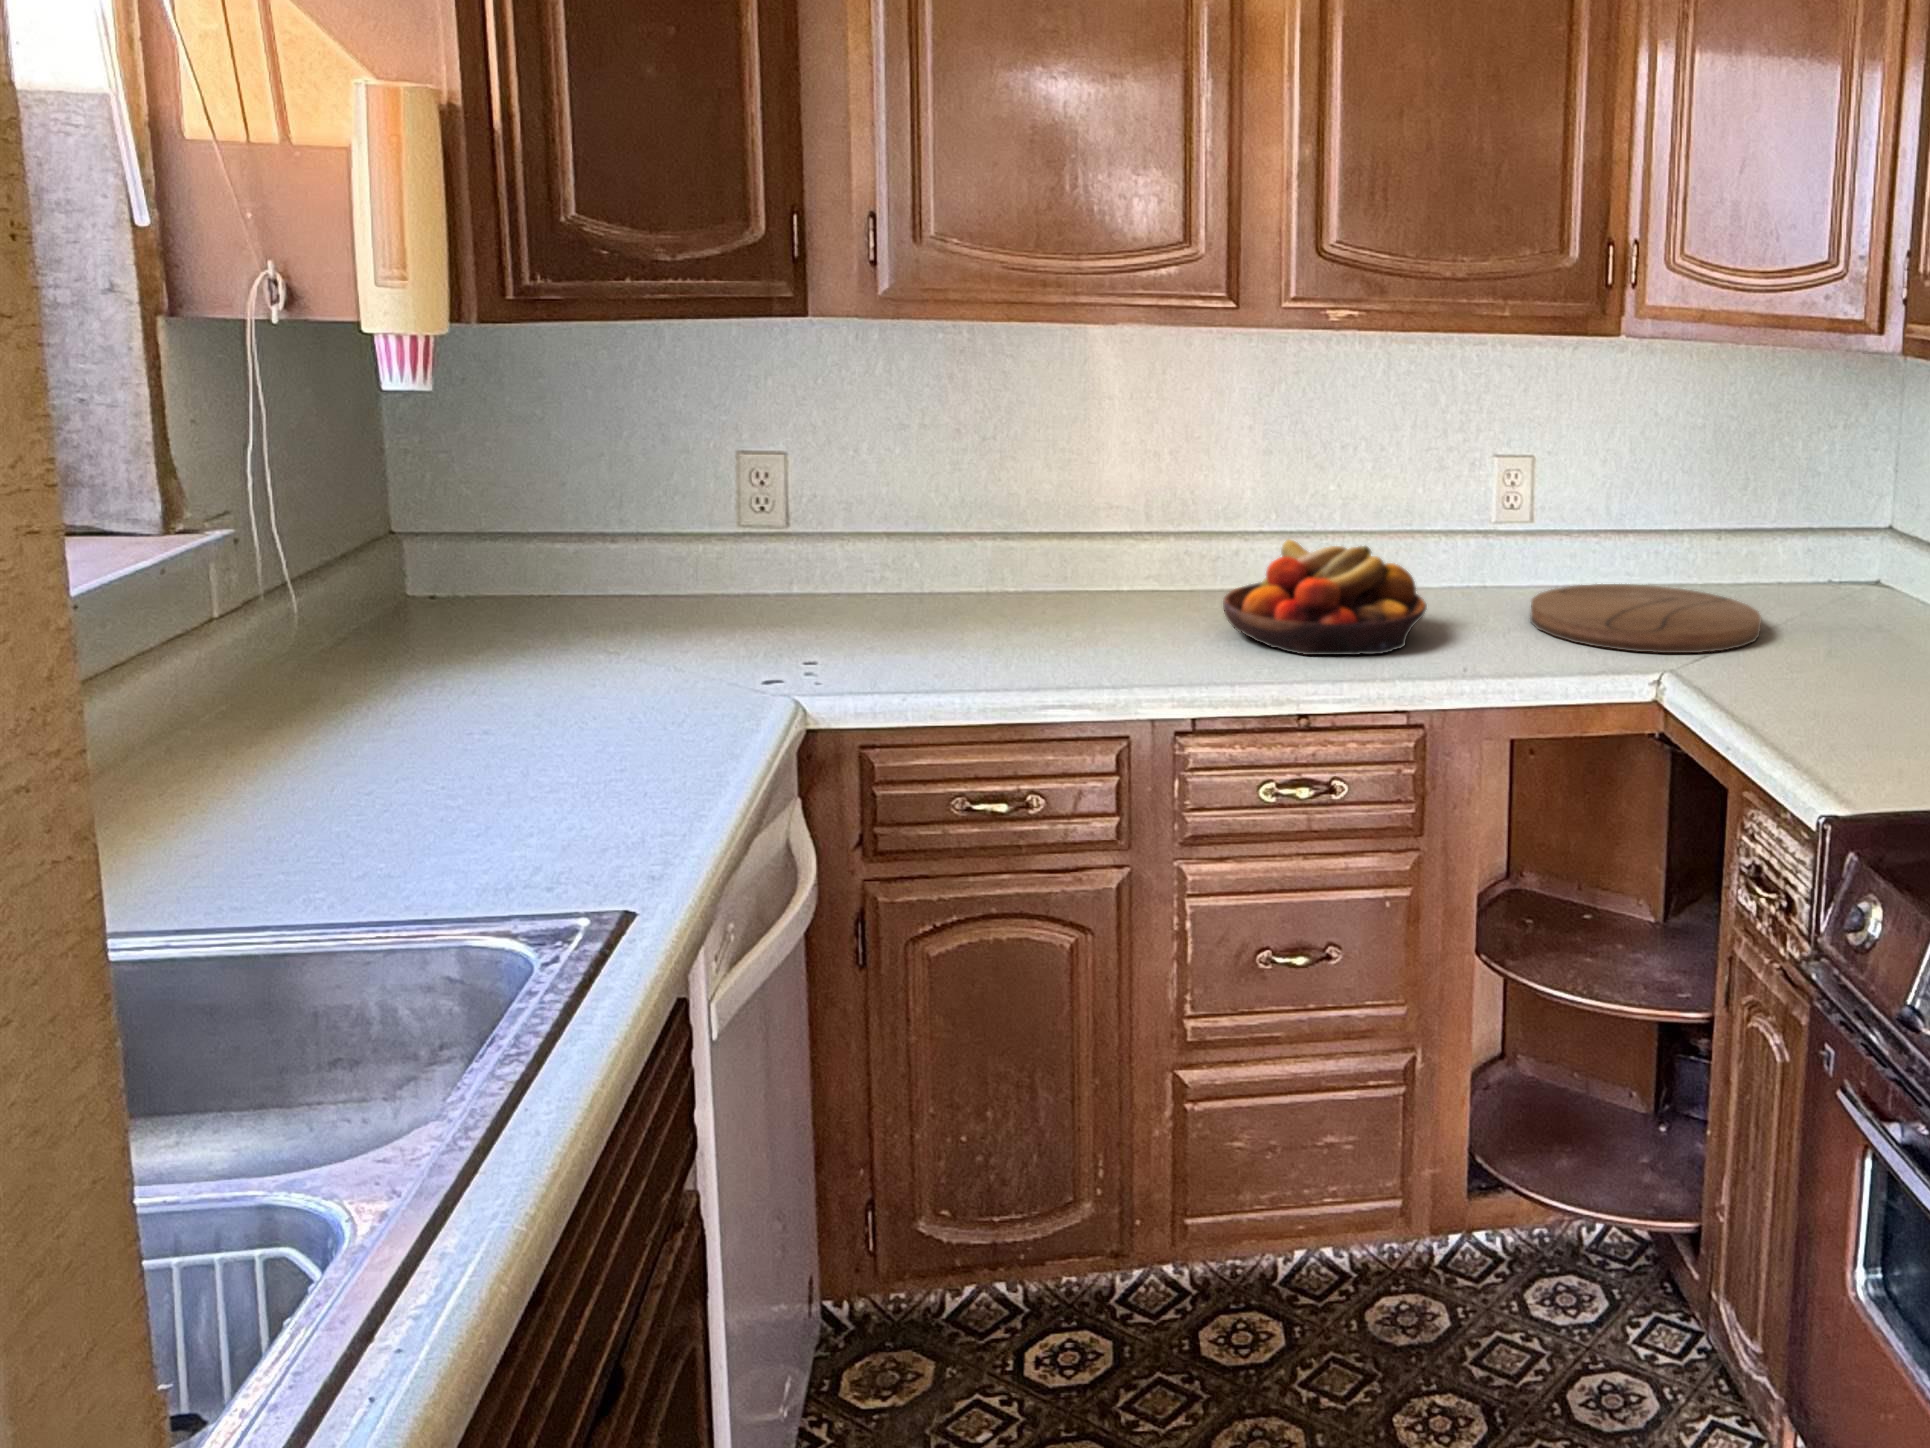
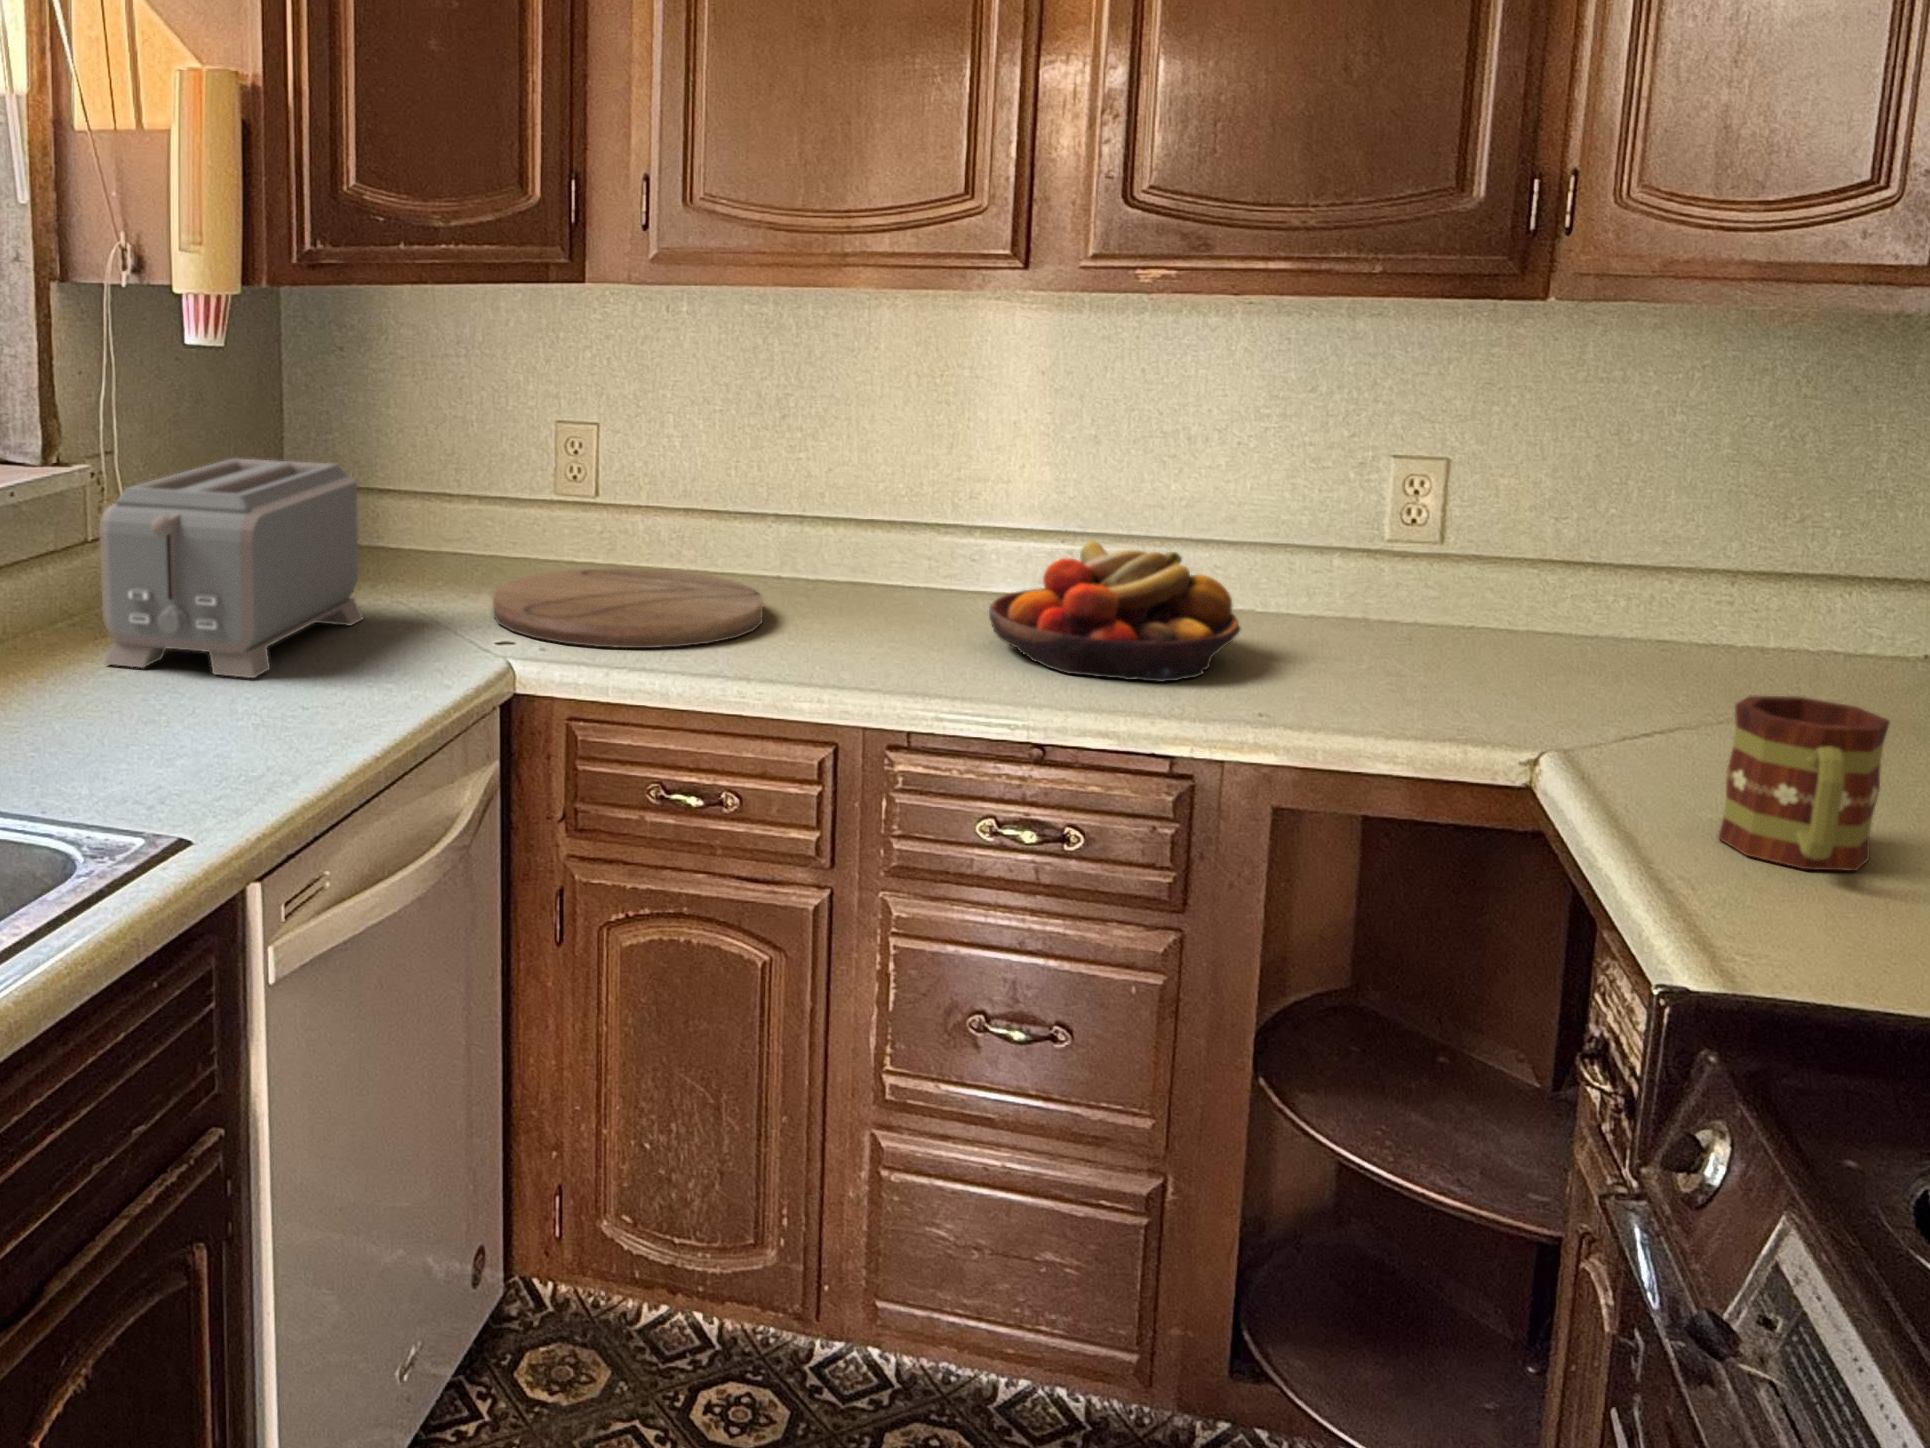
toaster: none [309,509,593,753] -> present [100,458,363,678]
cutting board: present [1530,584,1761,653] -> present [493,568,763,648]
mug: none [1791,621,1883,736] -> present [1717,695,1890,871]

